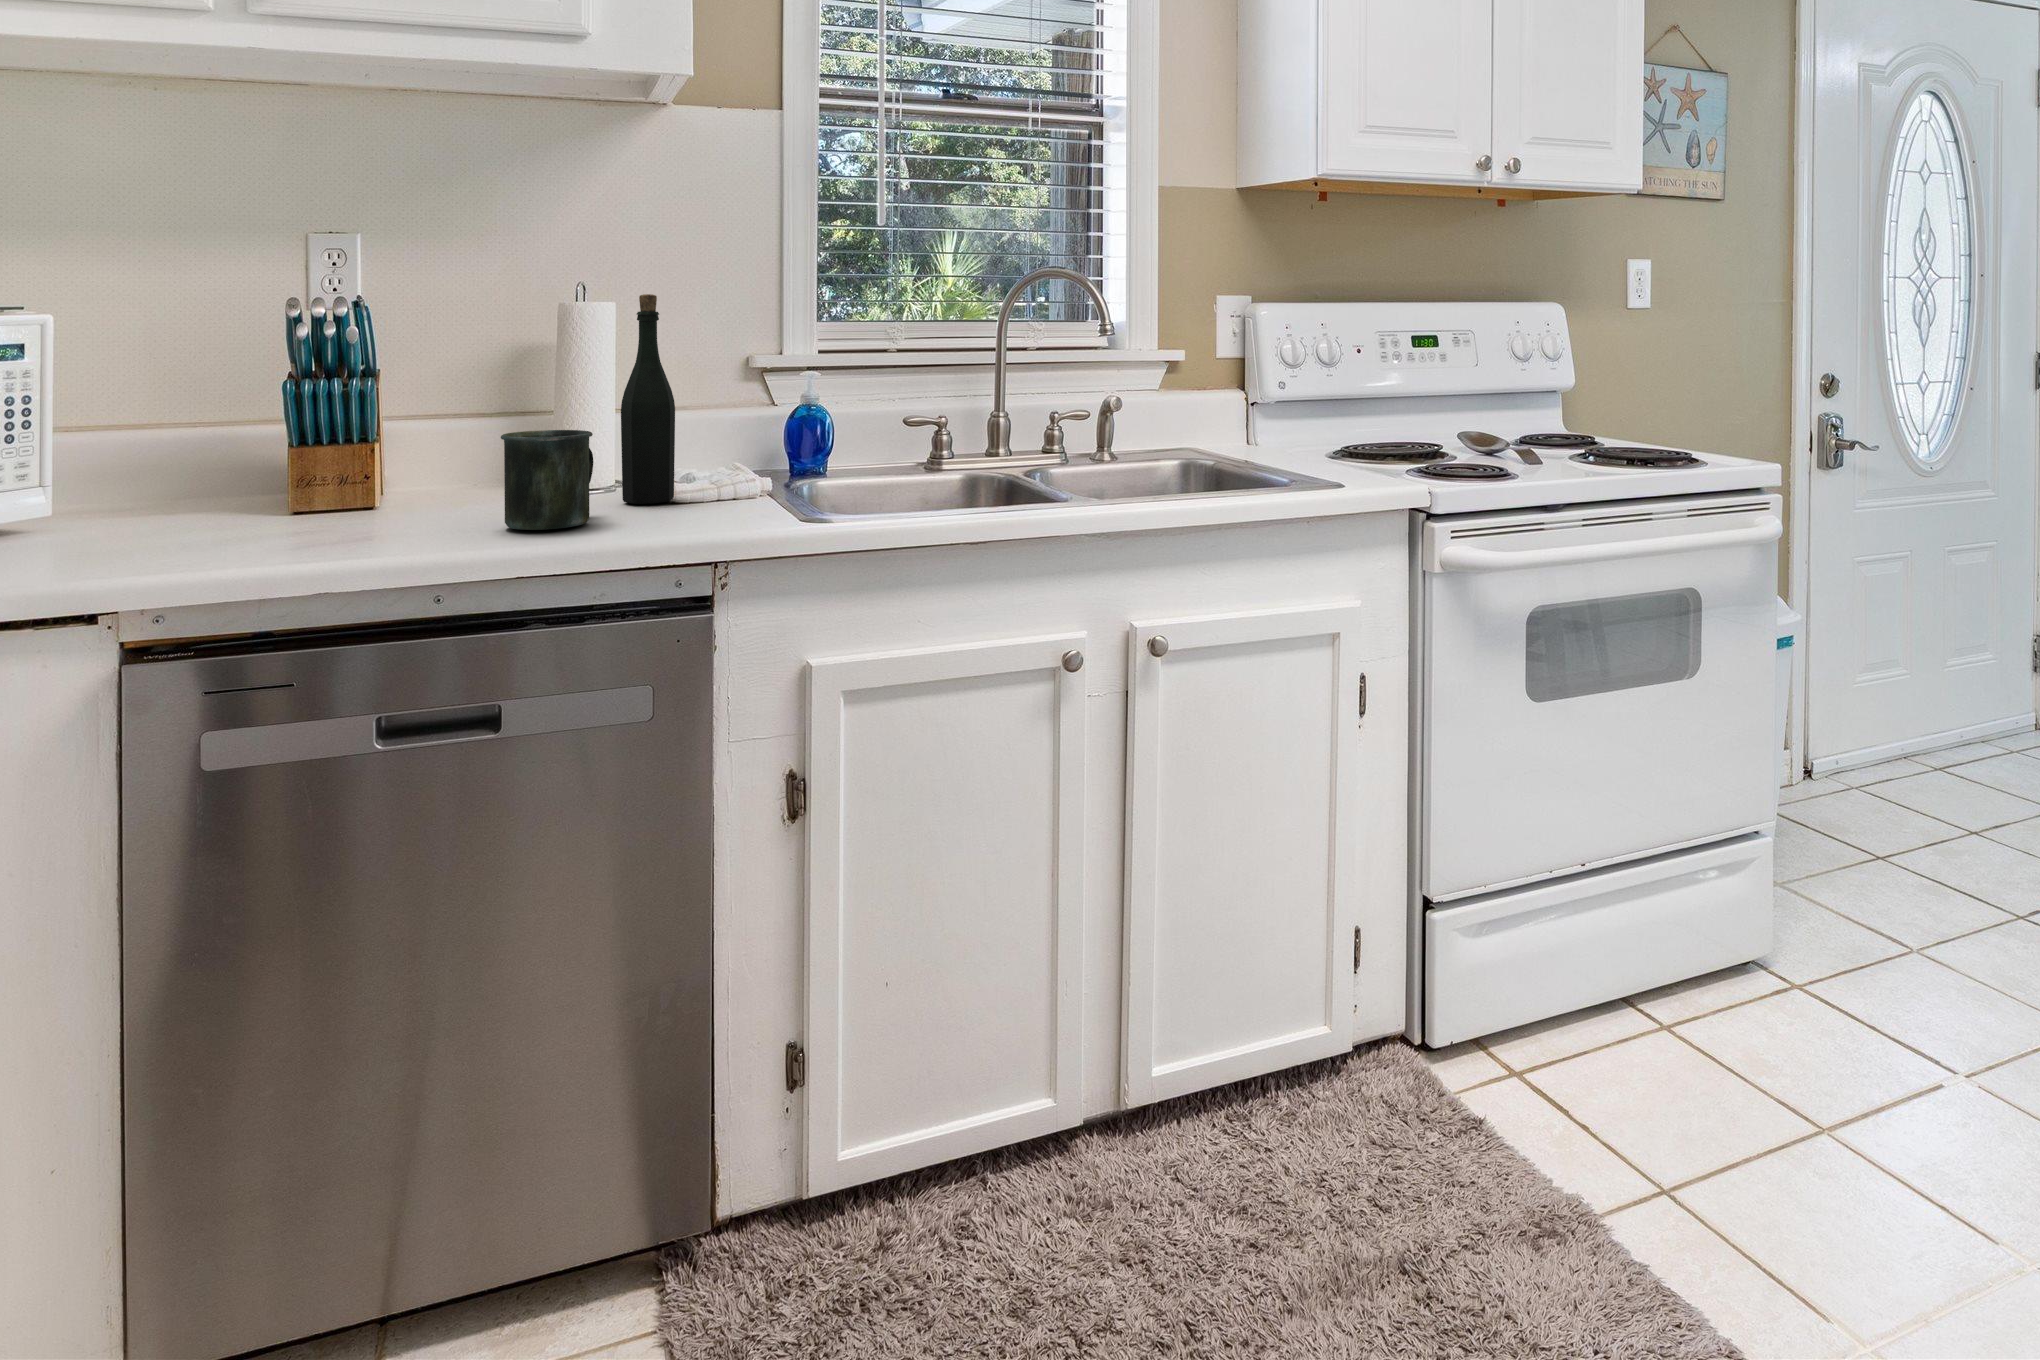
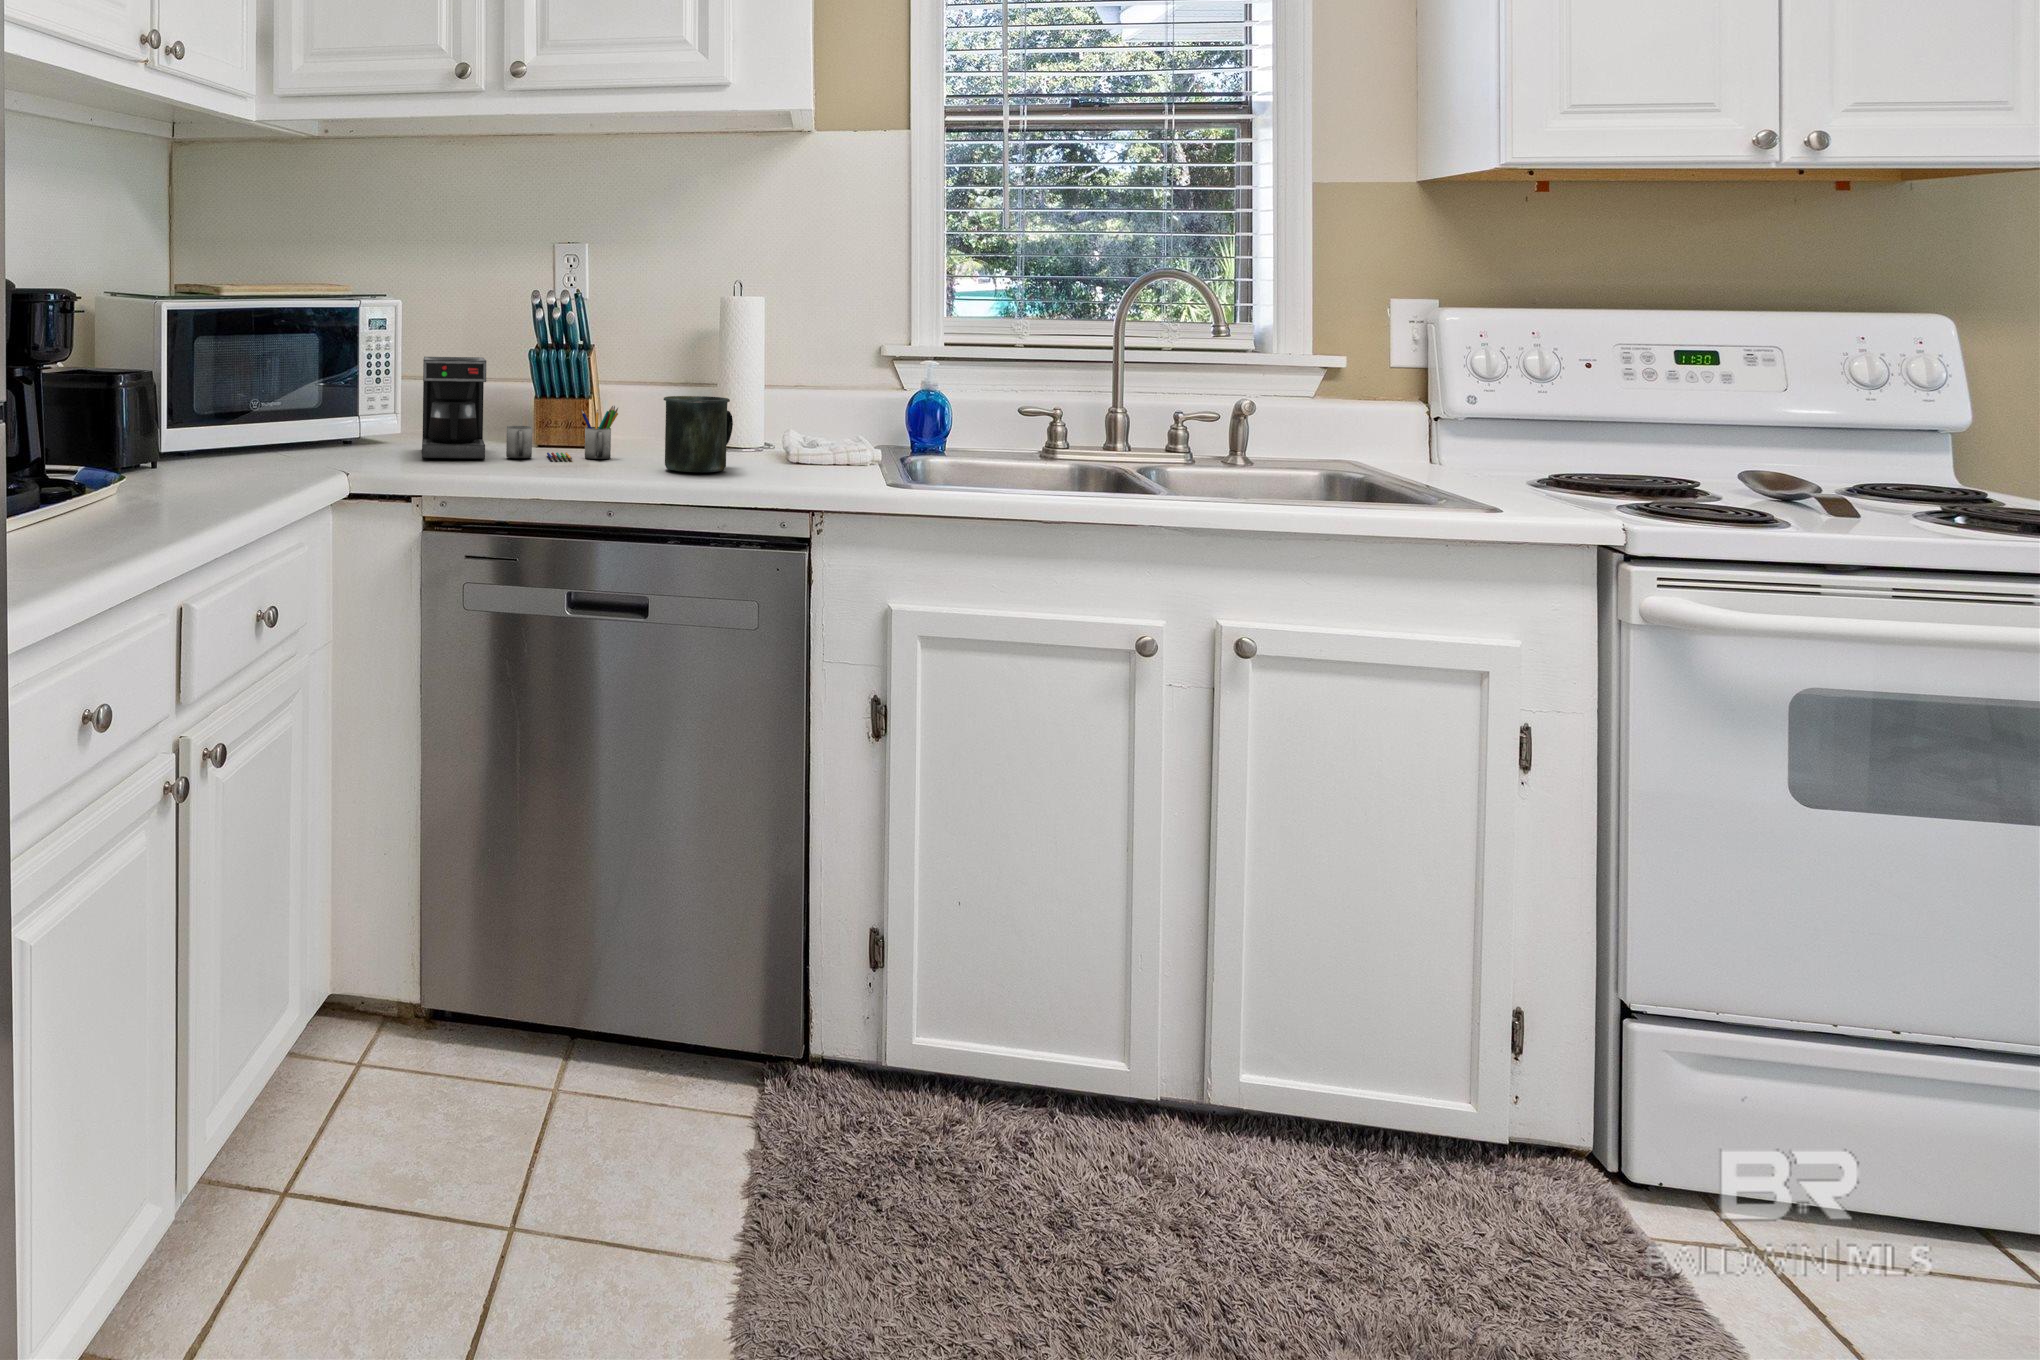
bottle: present [621,294,675,504] -> none [758,291,802,462]
coffee maker: none [95,392,428,549] -> present [422,357,618,460]

